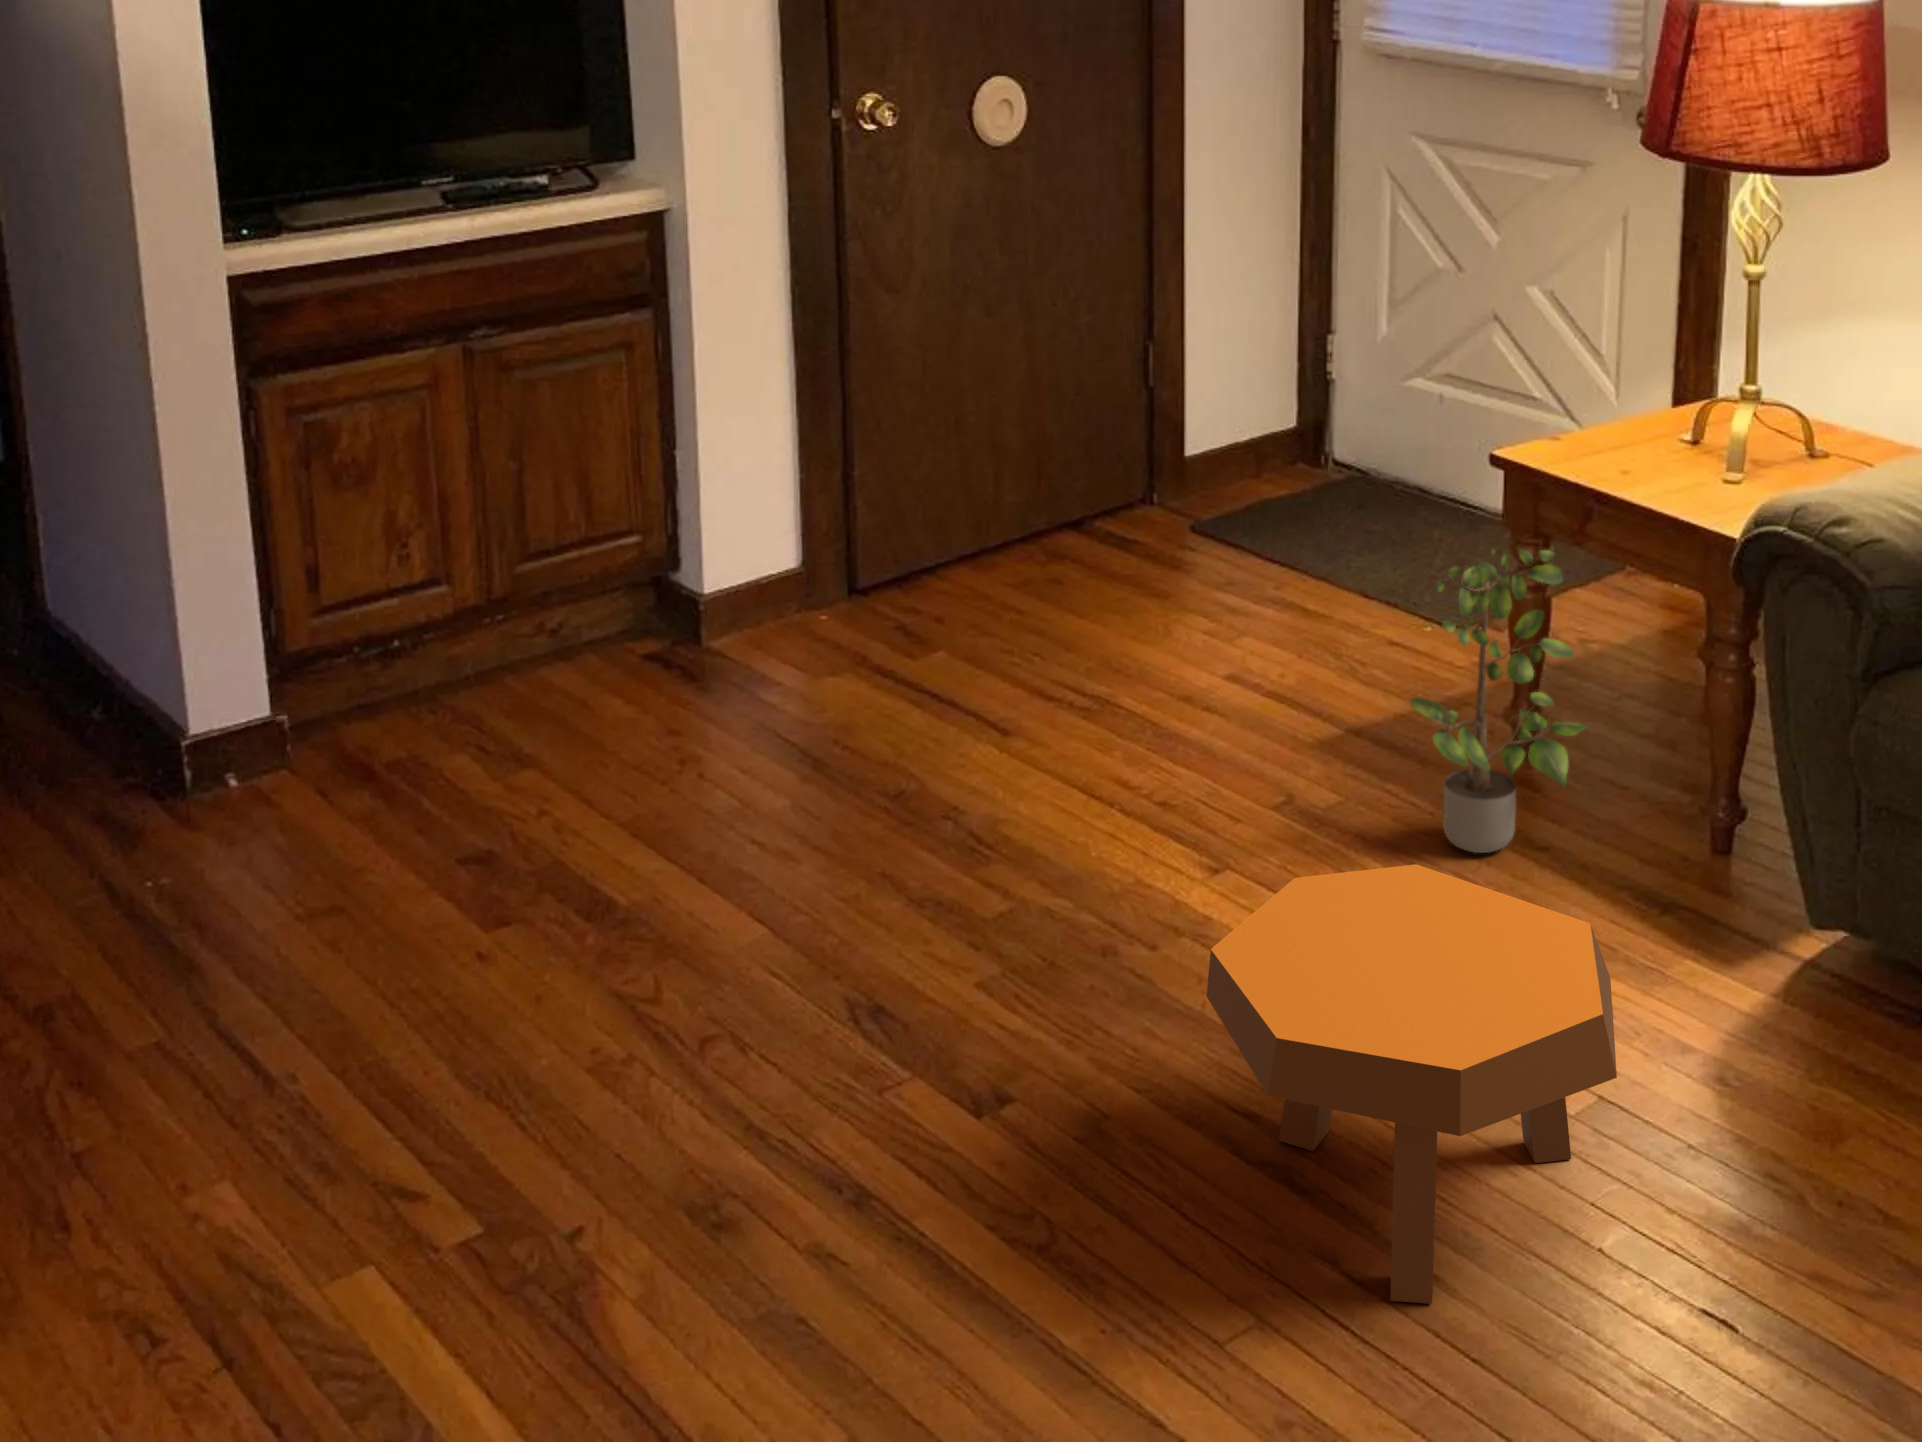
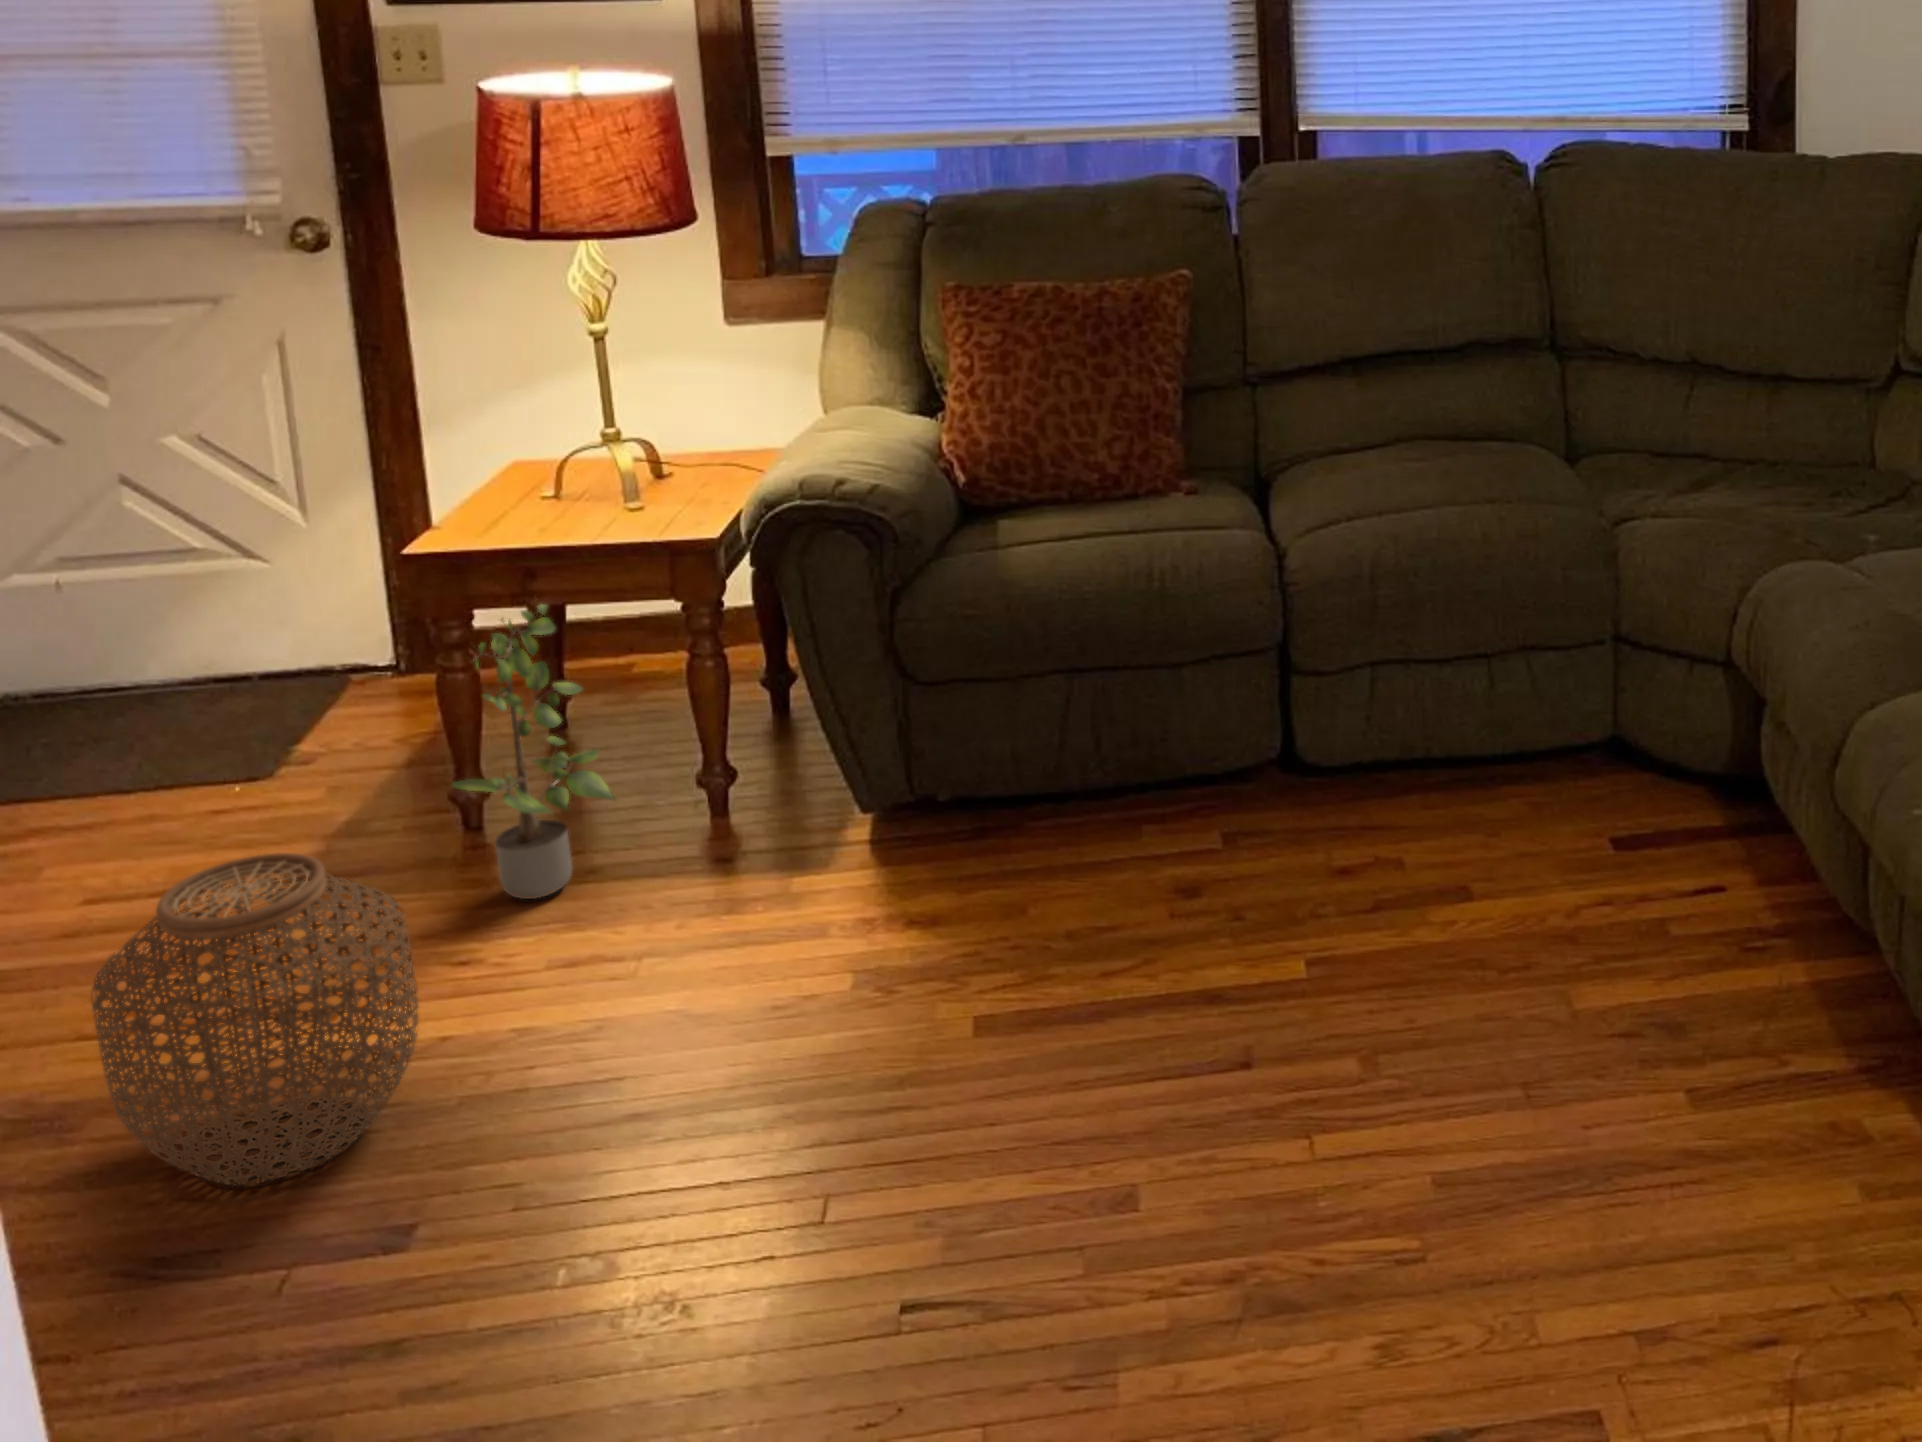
woven basket: none [928,675,1191,985] -> present [91,853,419,1185]
footstool: present [1207,864,1617,1304] -> none [615,820,982,1142]

